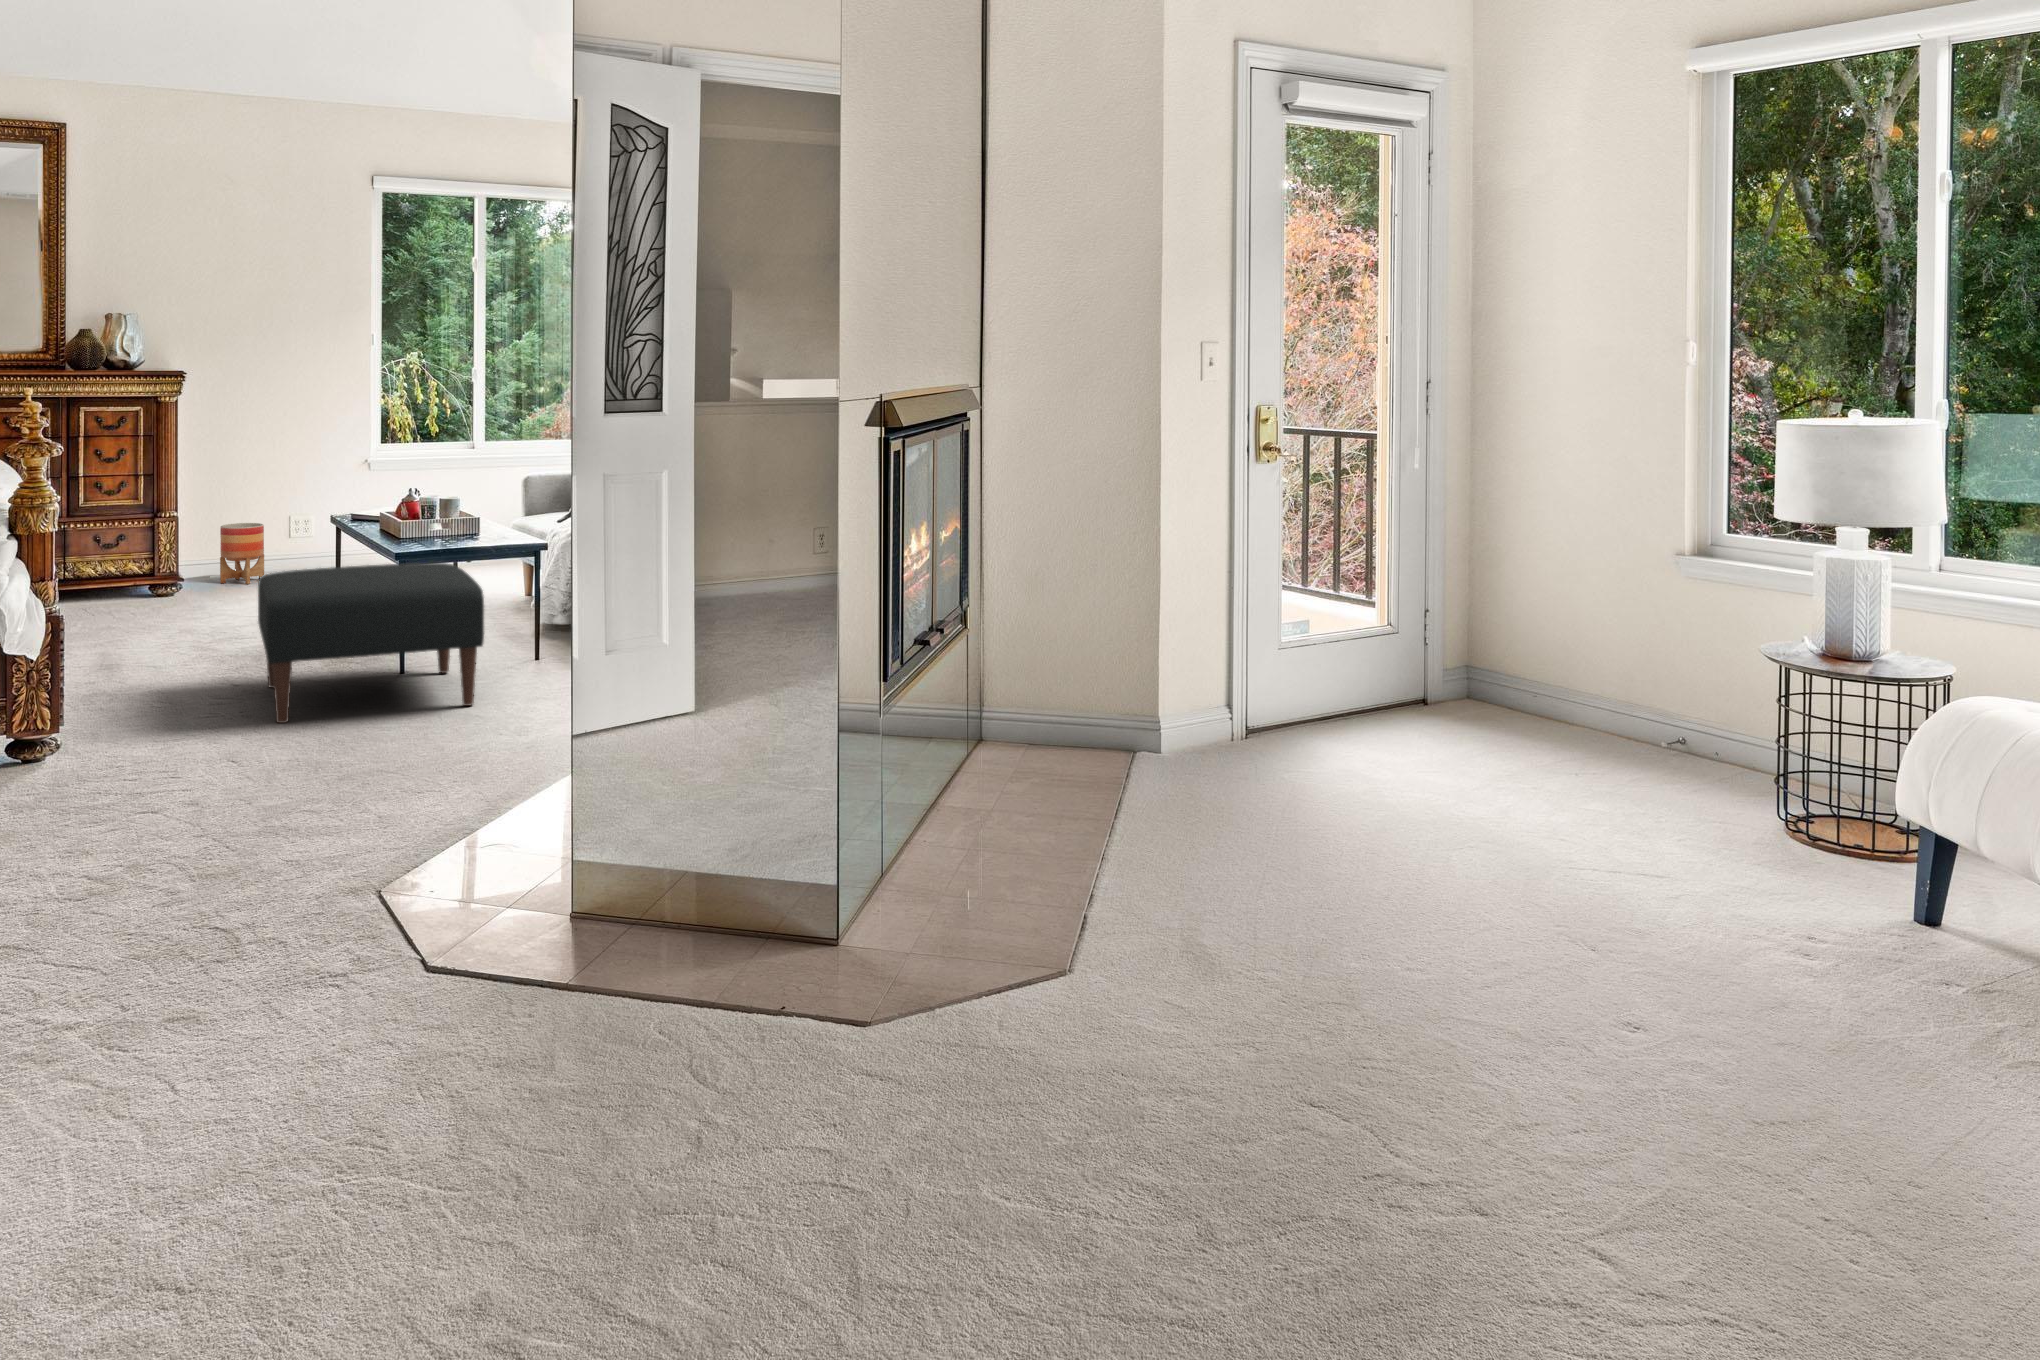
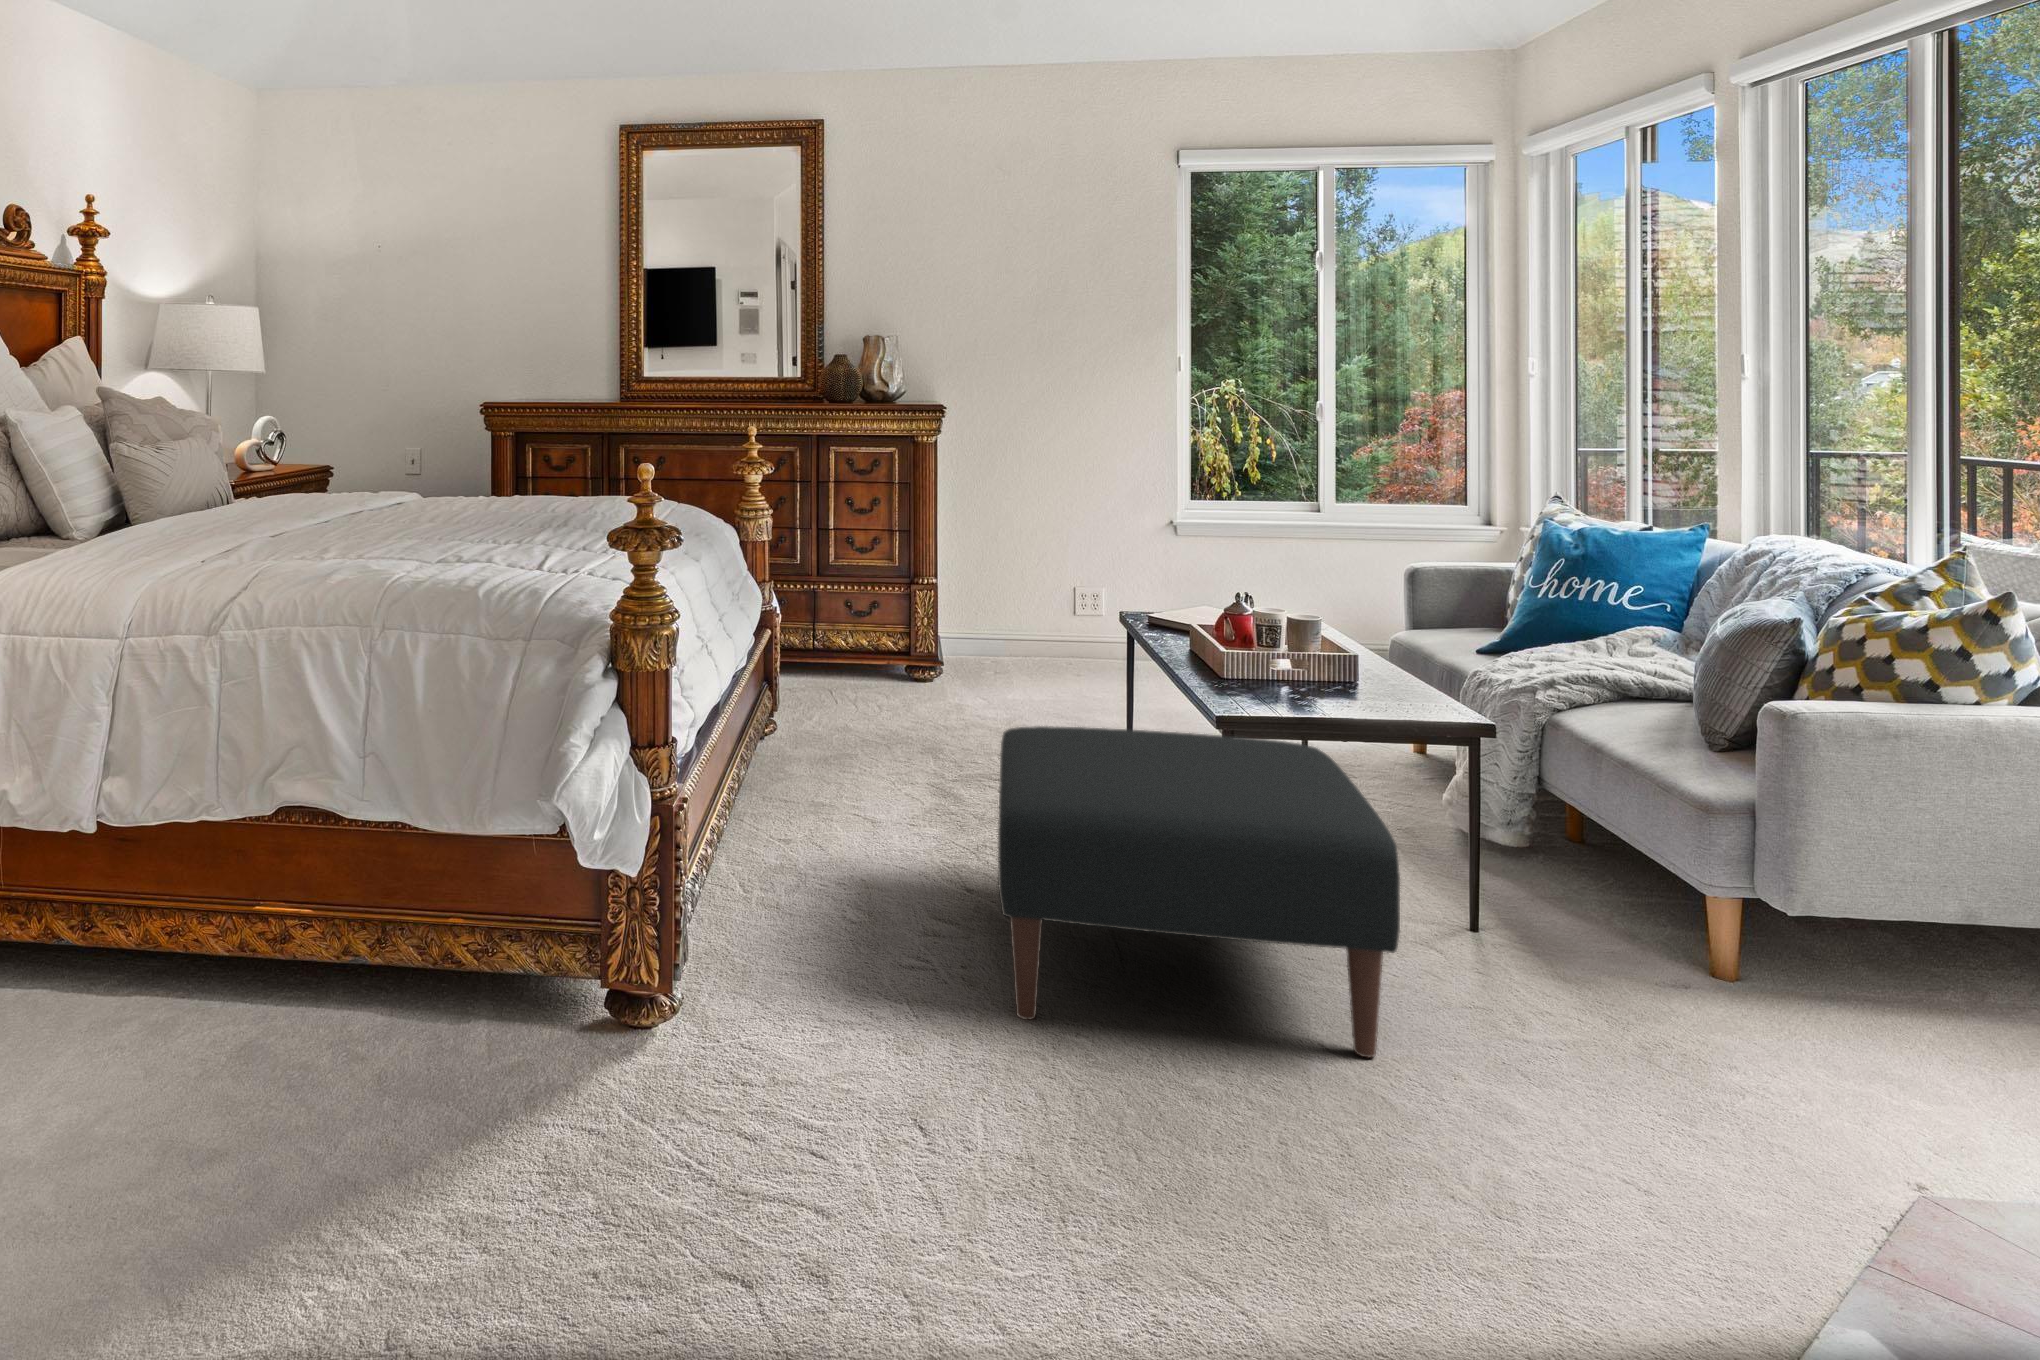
planter: present [220,523,264,584] -> none [986,594,1038,672]

